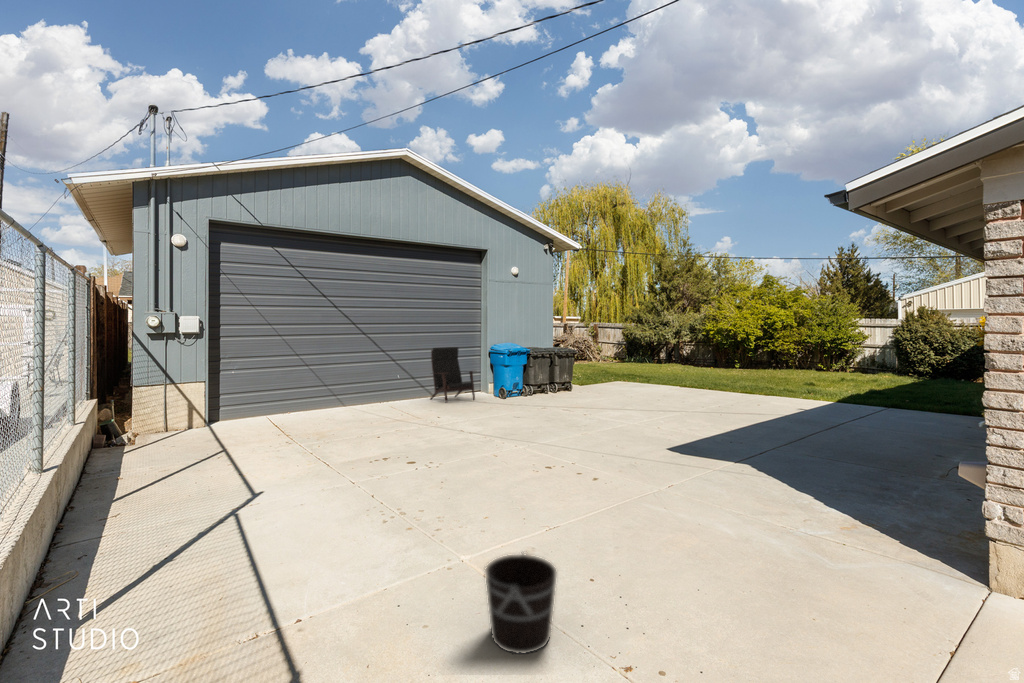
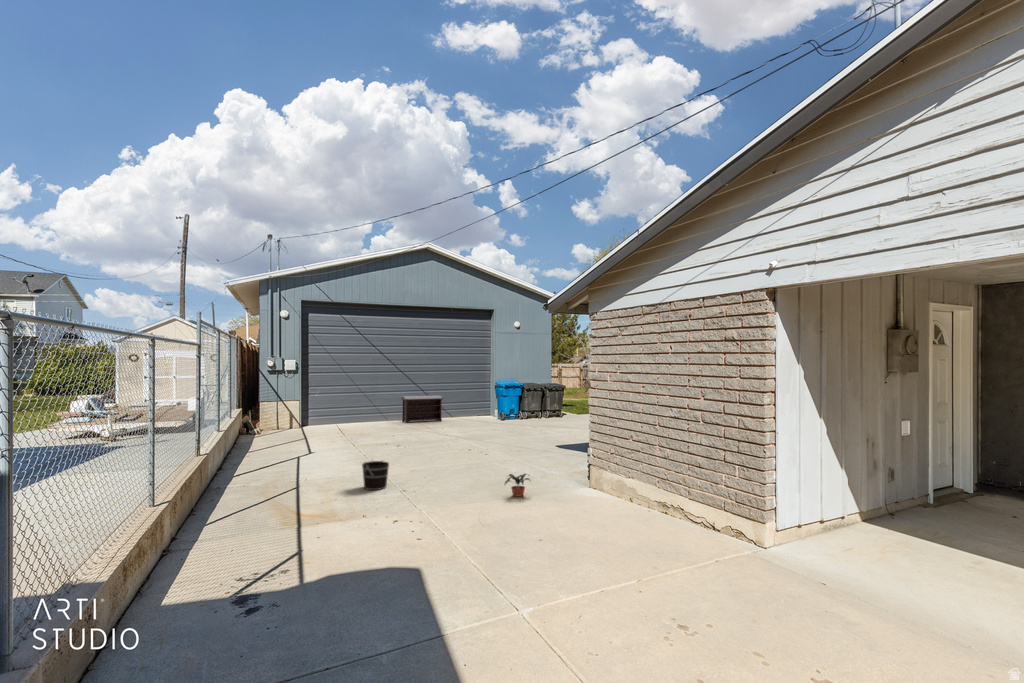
lounge chair: present [430,347,475,403] -> none [449,381,482,421]
bench: none [366,367,426,408] -> present [402,395,443,423]
potted plant: none [864,567,955,636] -> present [505,474,530,497]

